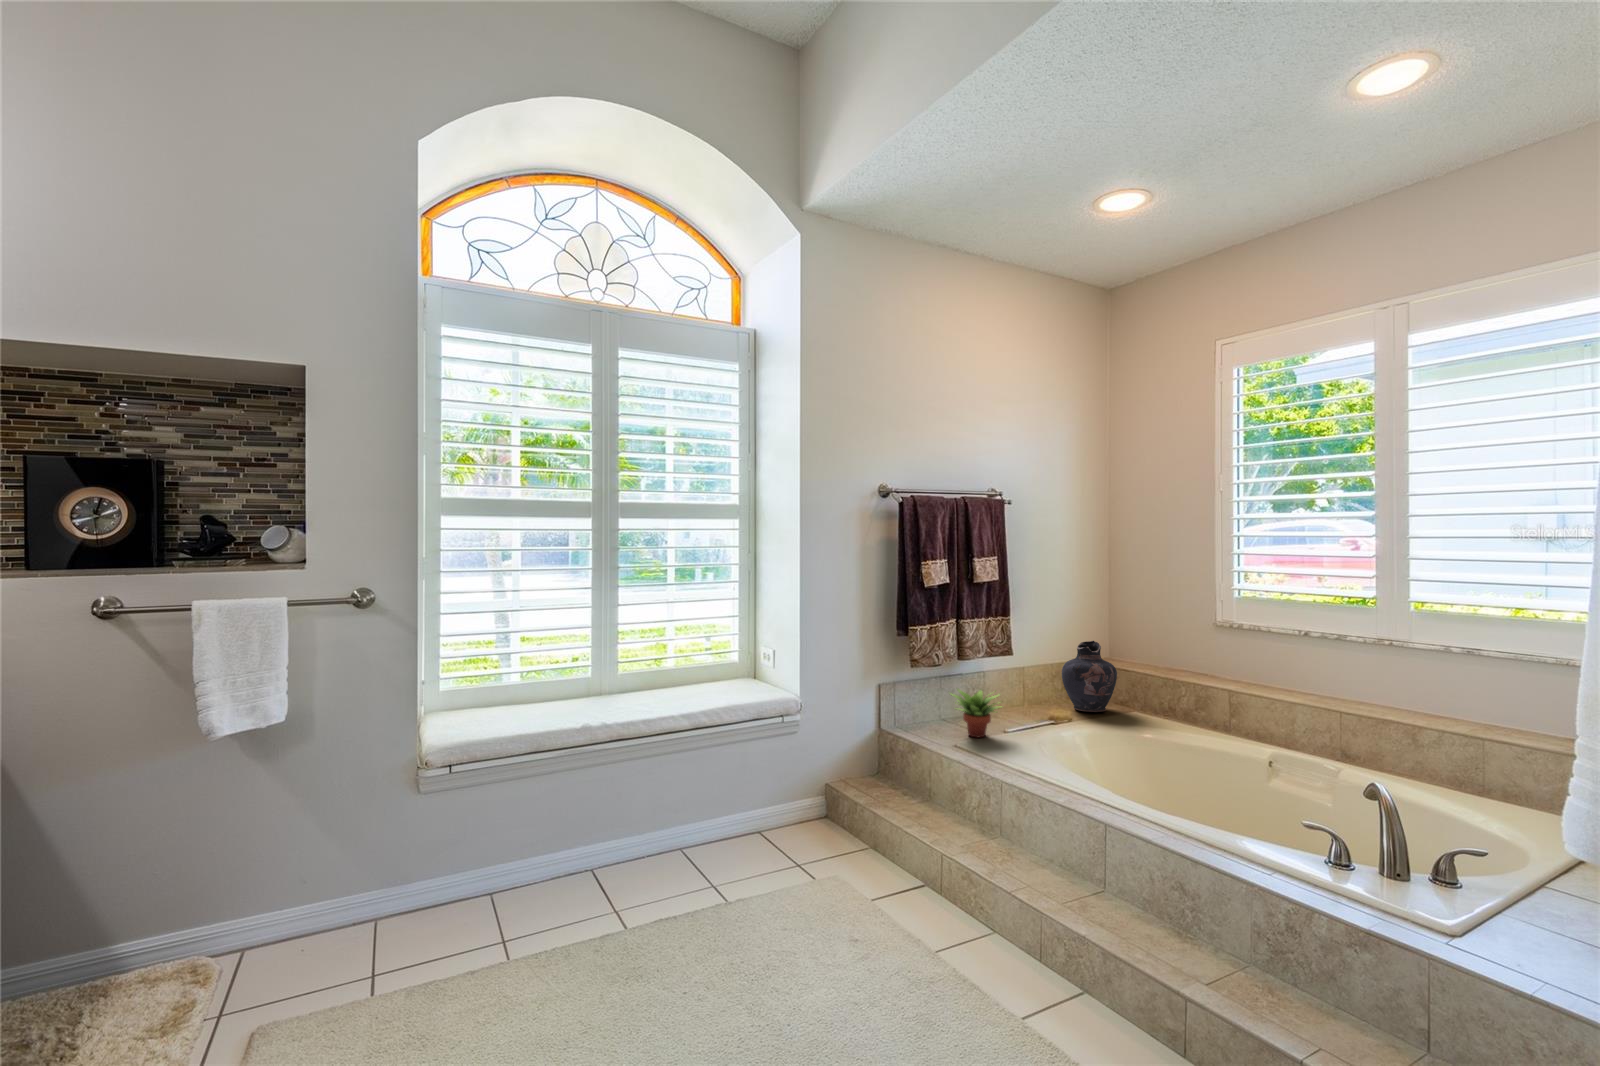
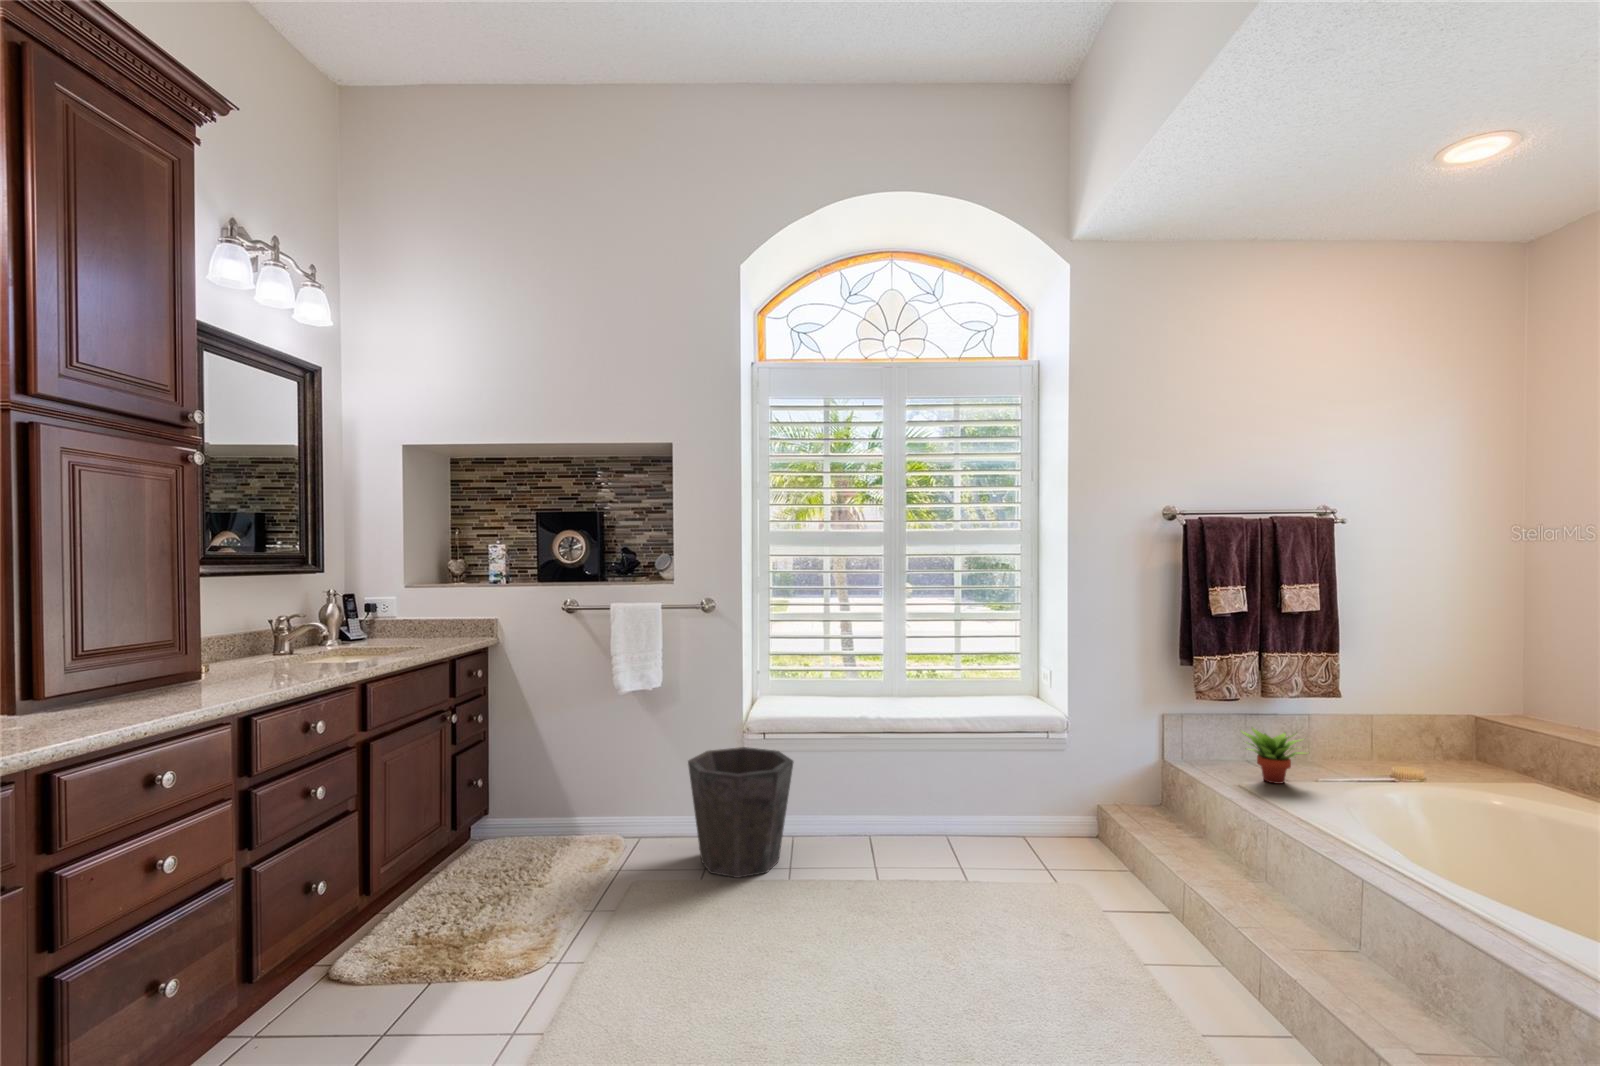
vase: present [1062,641,1117,712] -> none [1422,692,1505,780]
waste bin: none [336,787,503,985] -> present [688,747,794,878]

